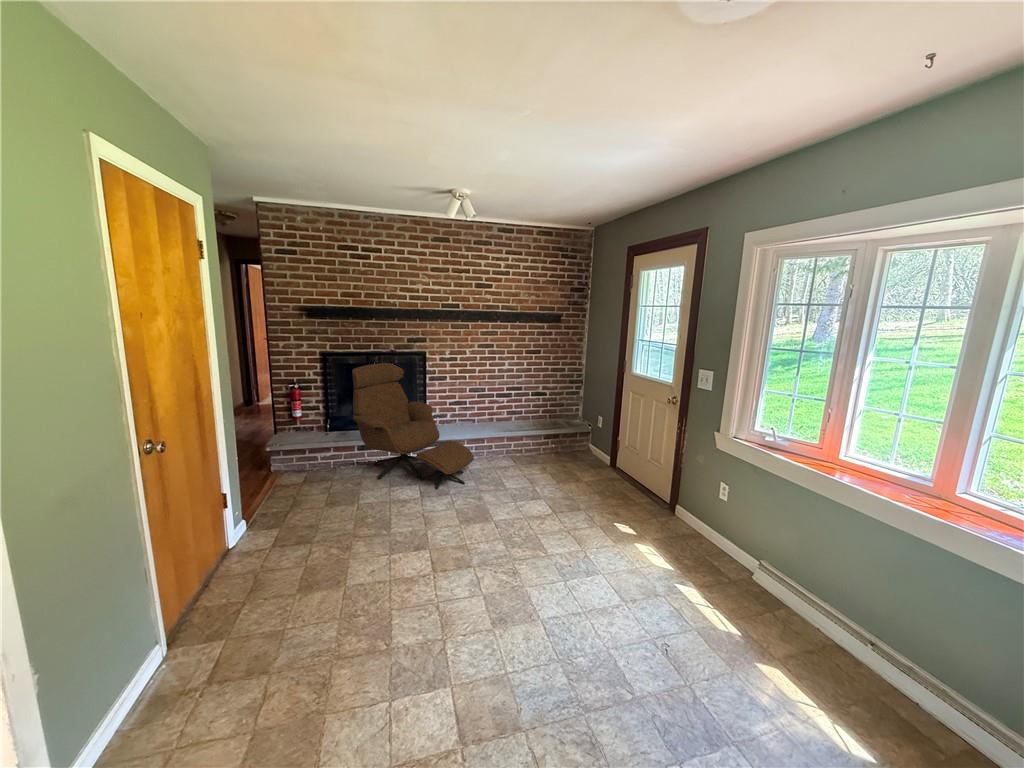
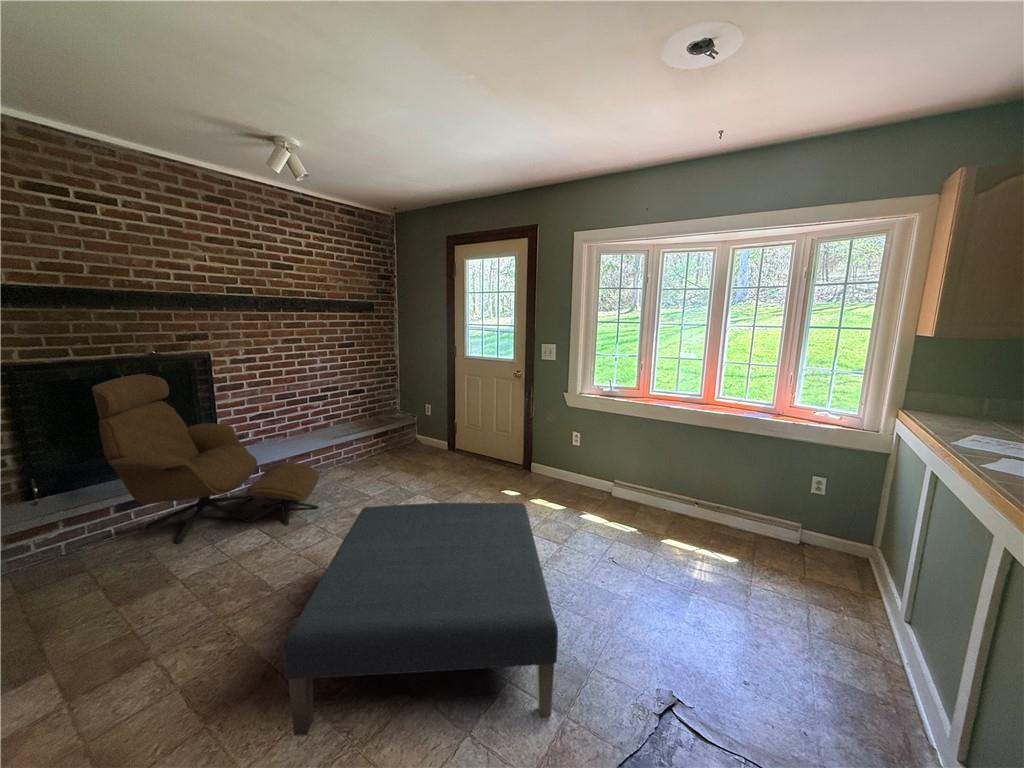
ottoman: none [311,490,569,738] -> present [283,503,558,736]

